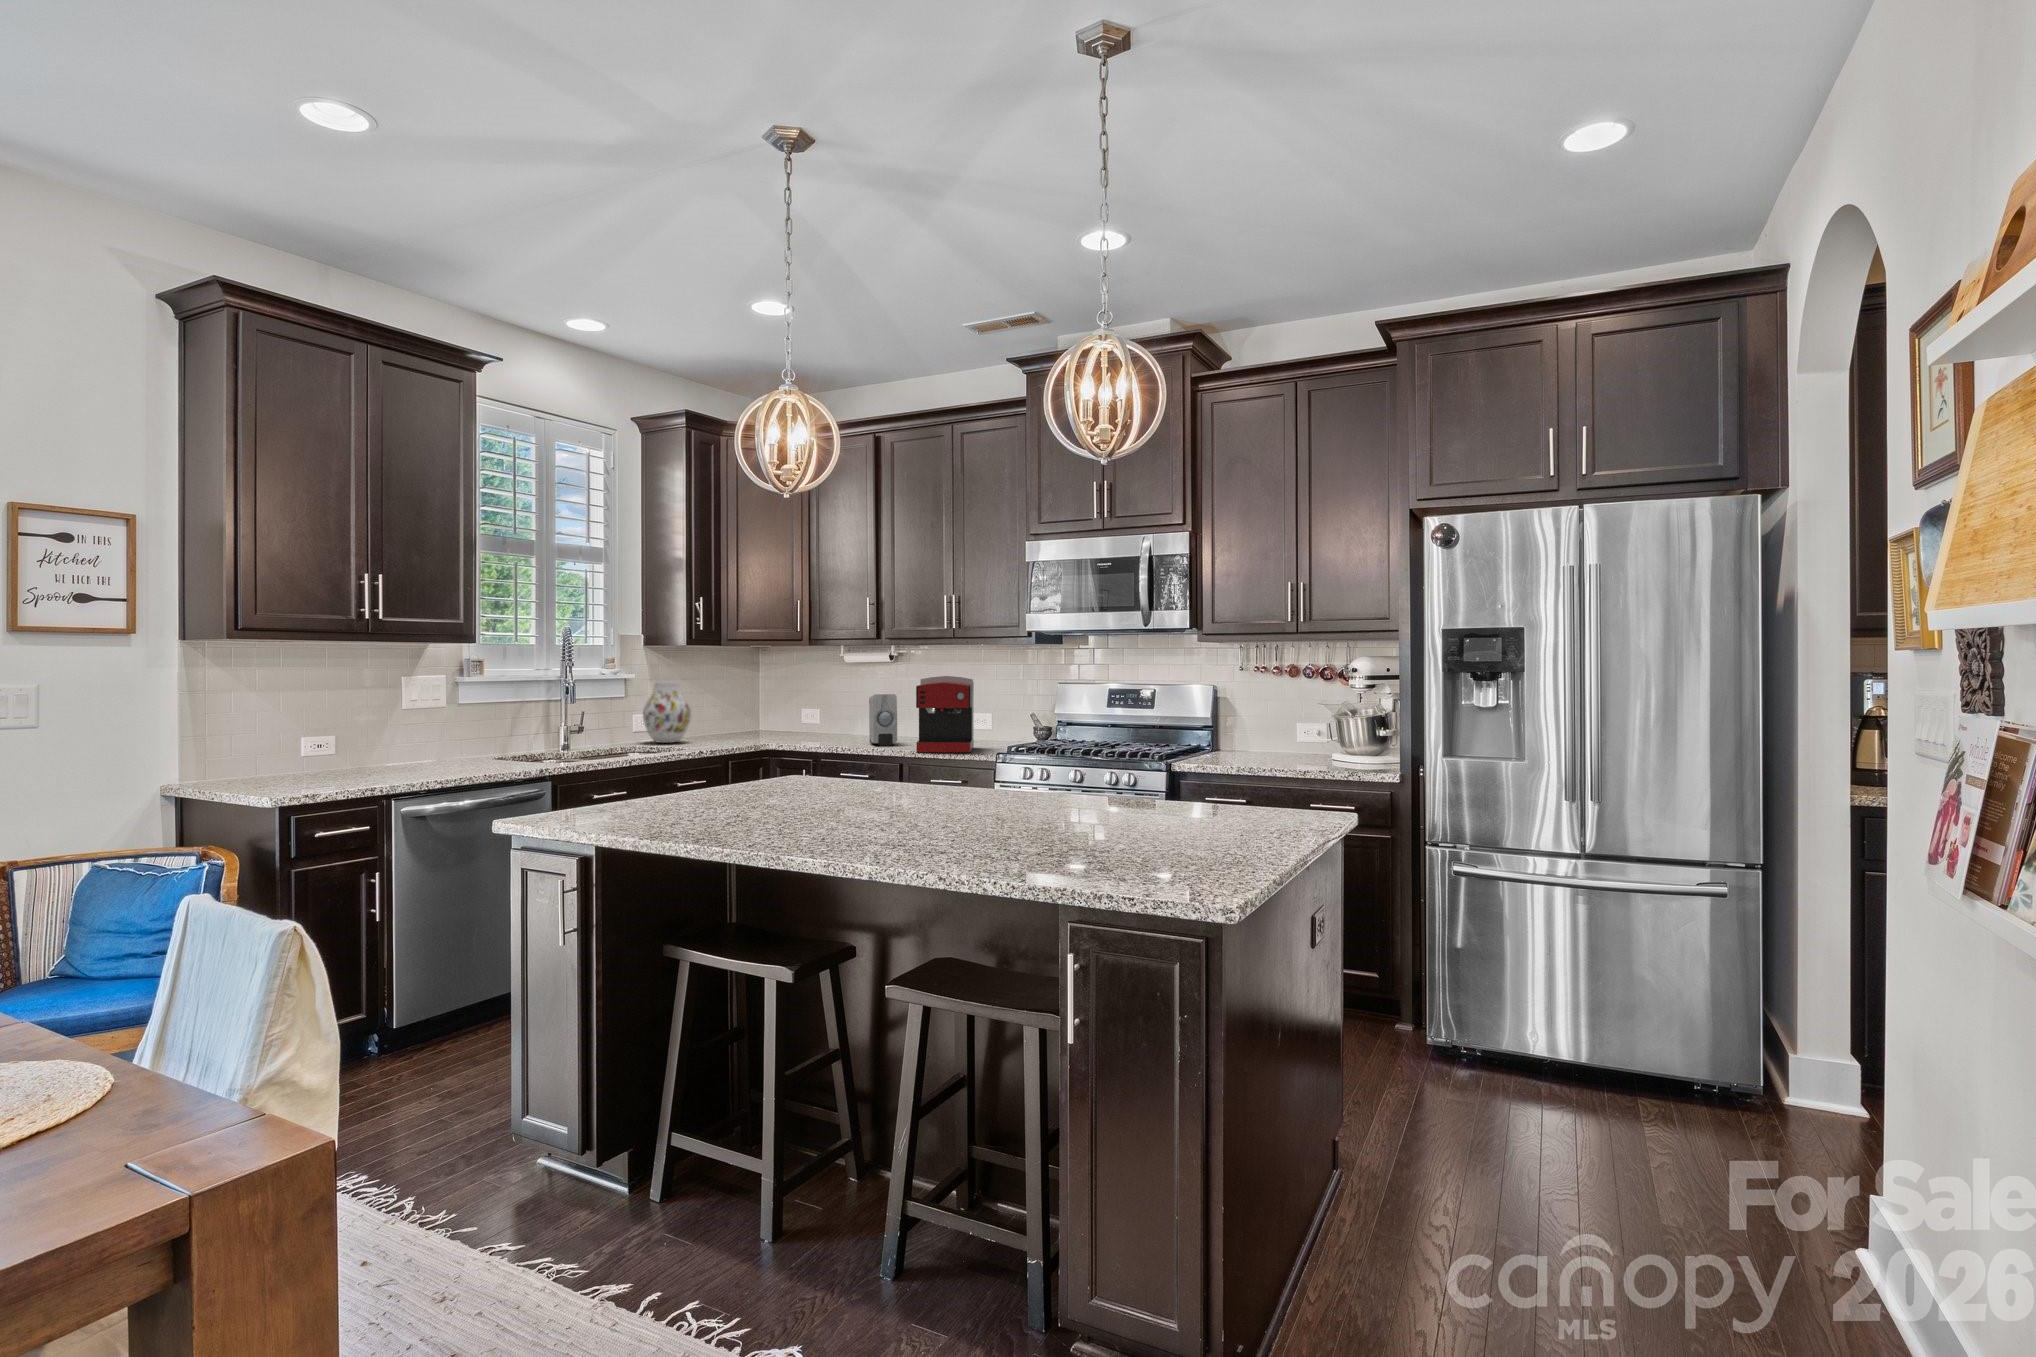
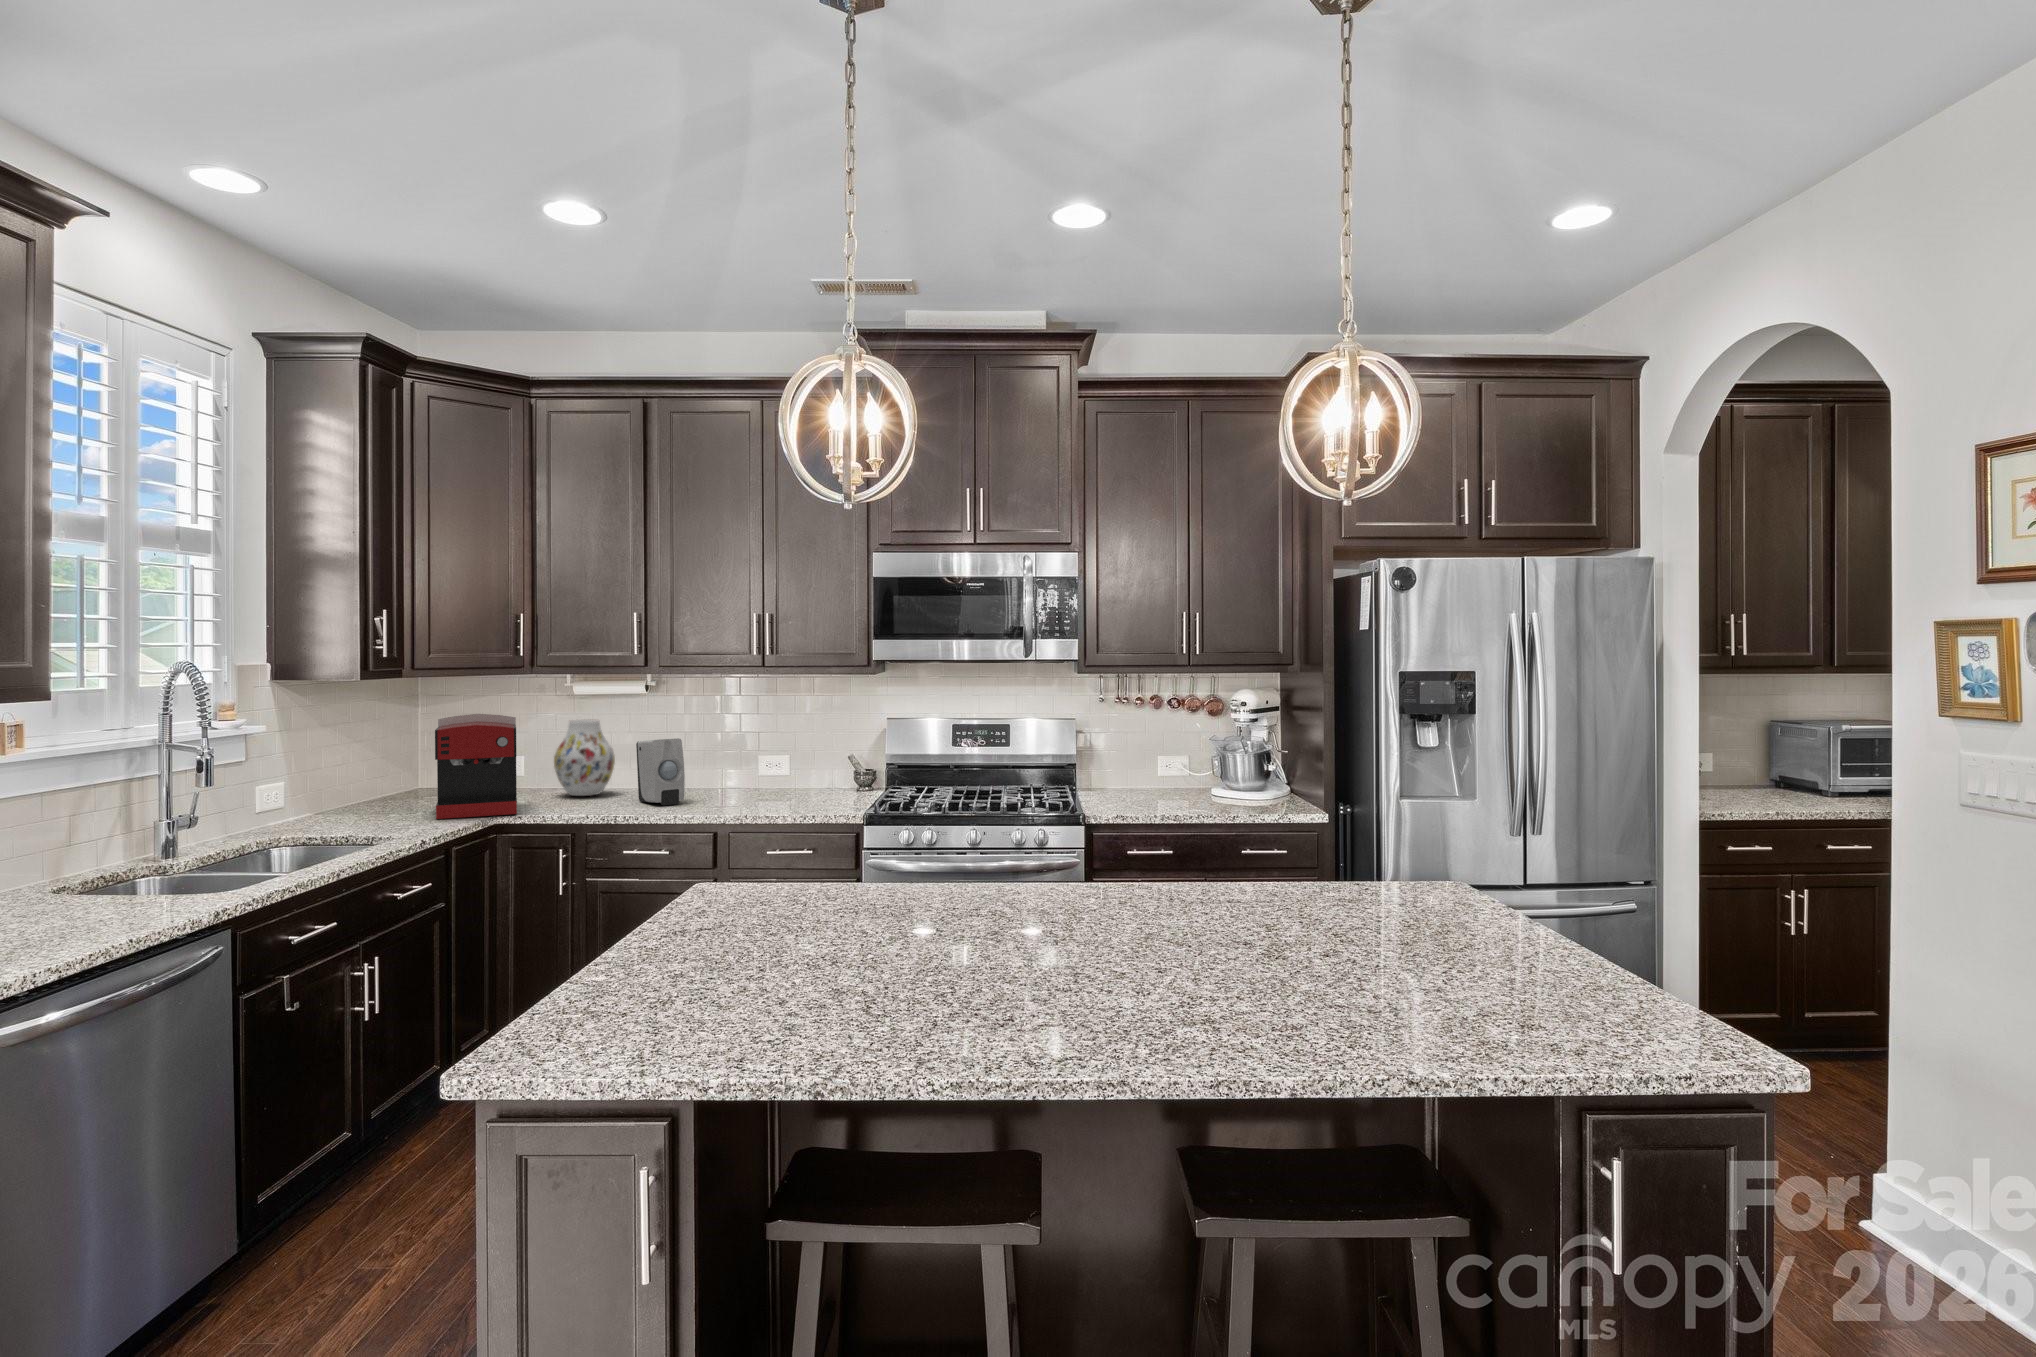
coffee maker: present [916,676,974,752] -> present [435,714,517,819]
vase: present [643,681,691,743] -> present [554,720,615,796]

